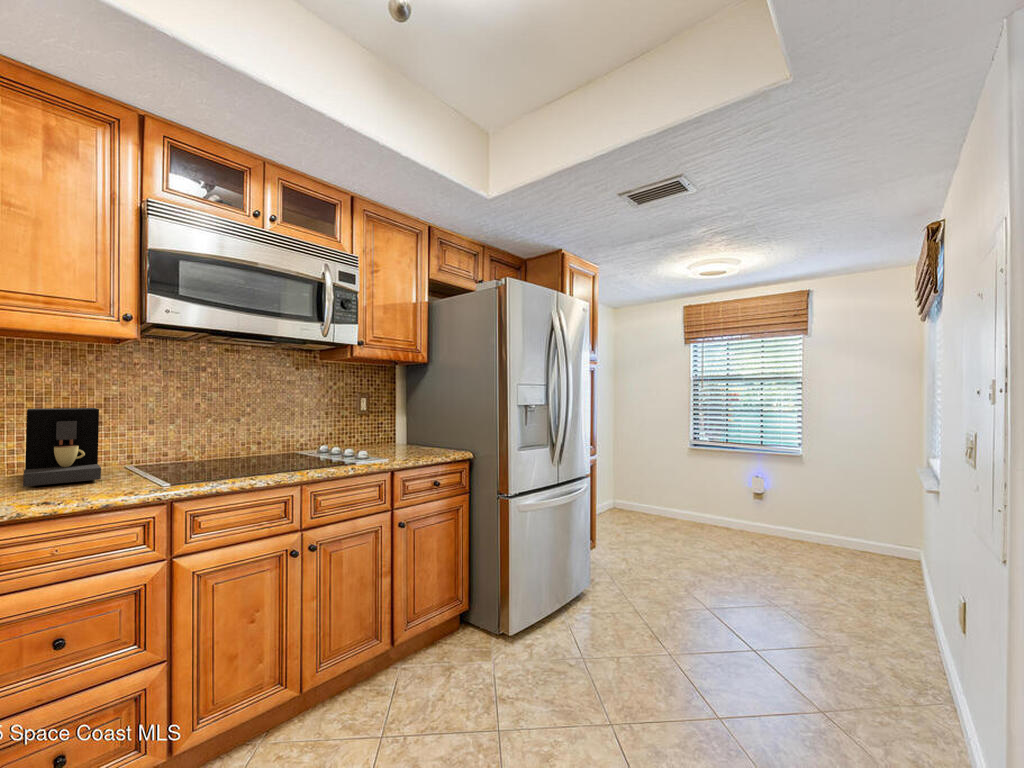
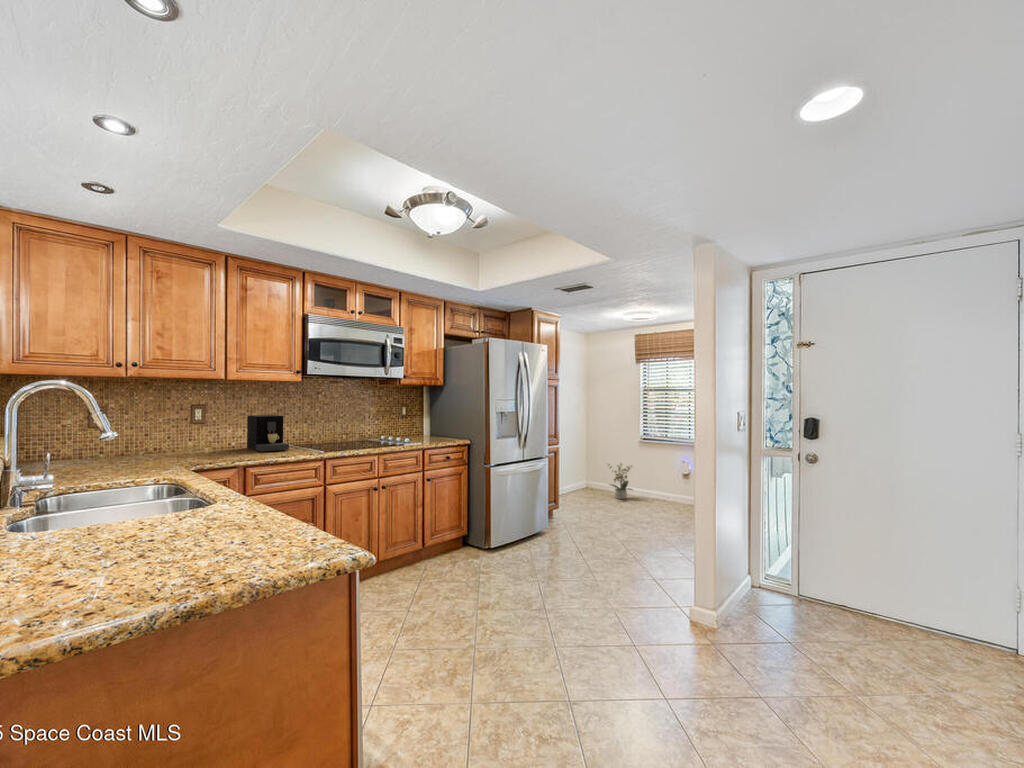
potted plant: none [645,475,684,525] -> present [609,464,632,499]

